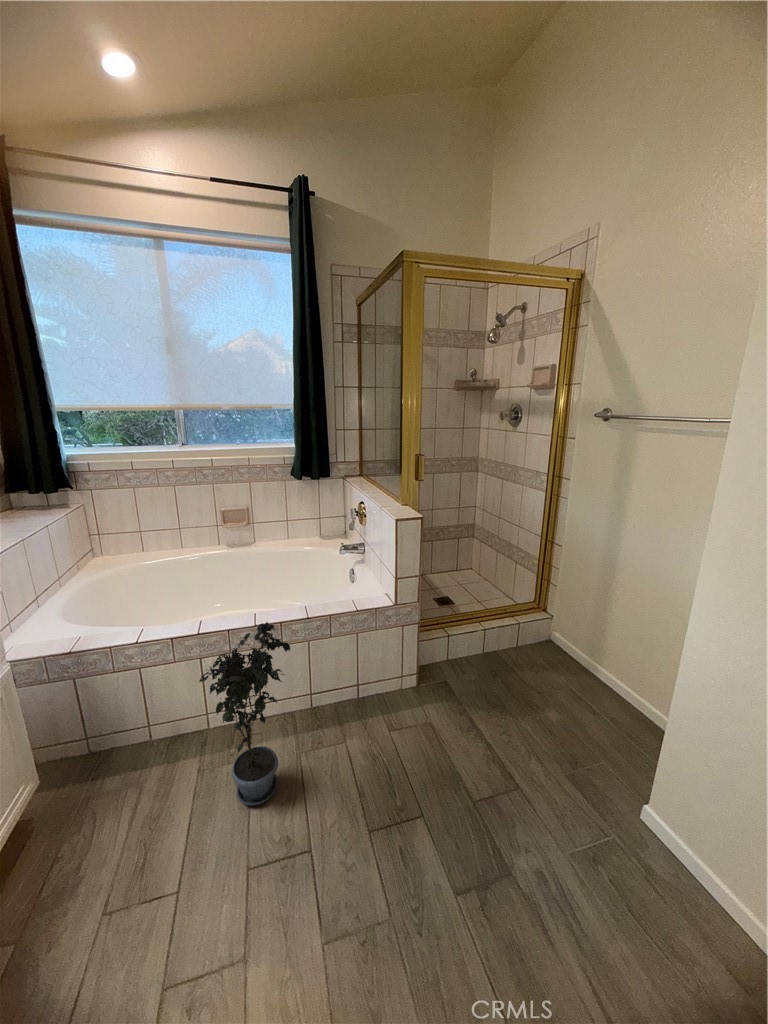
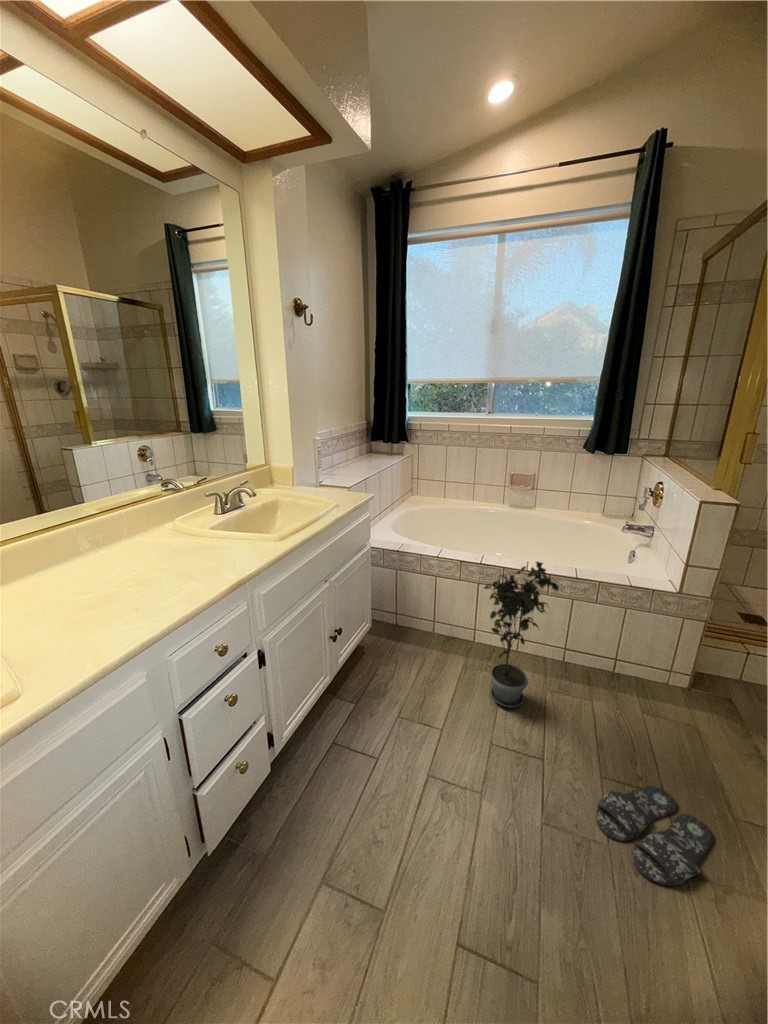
slippers: none [372,812,467,937] -> present [596,786,713,886]

